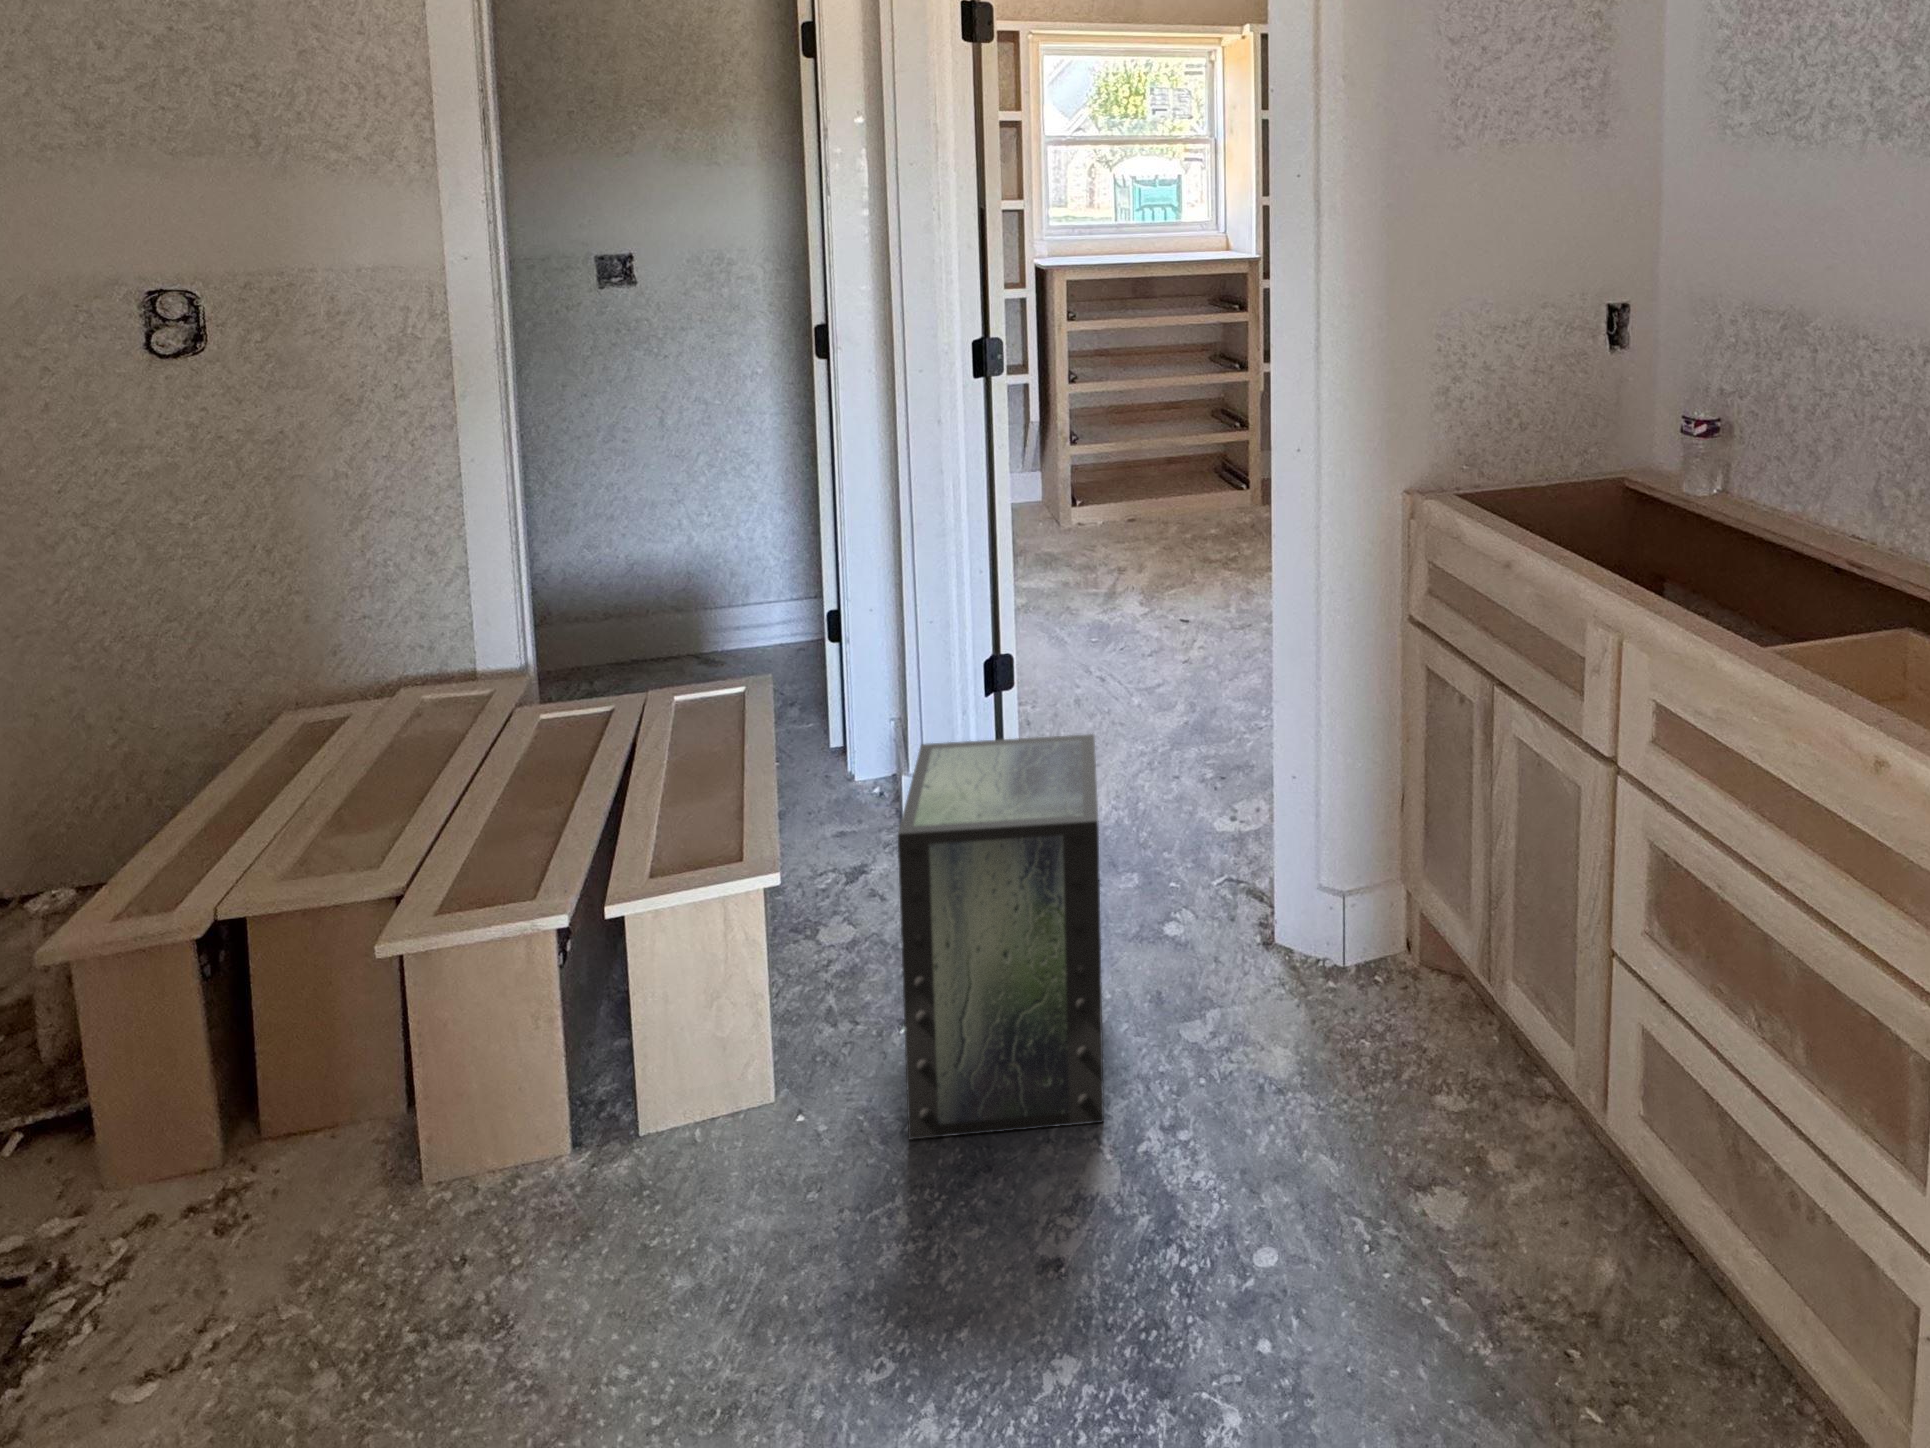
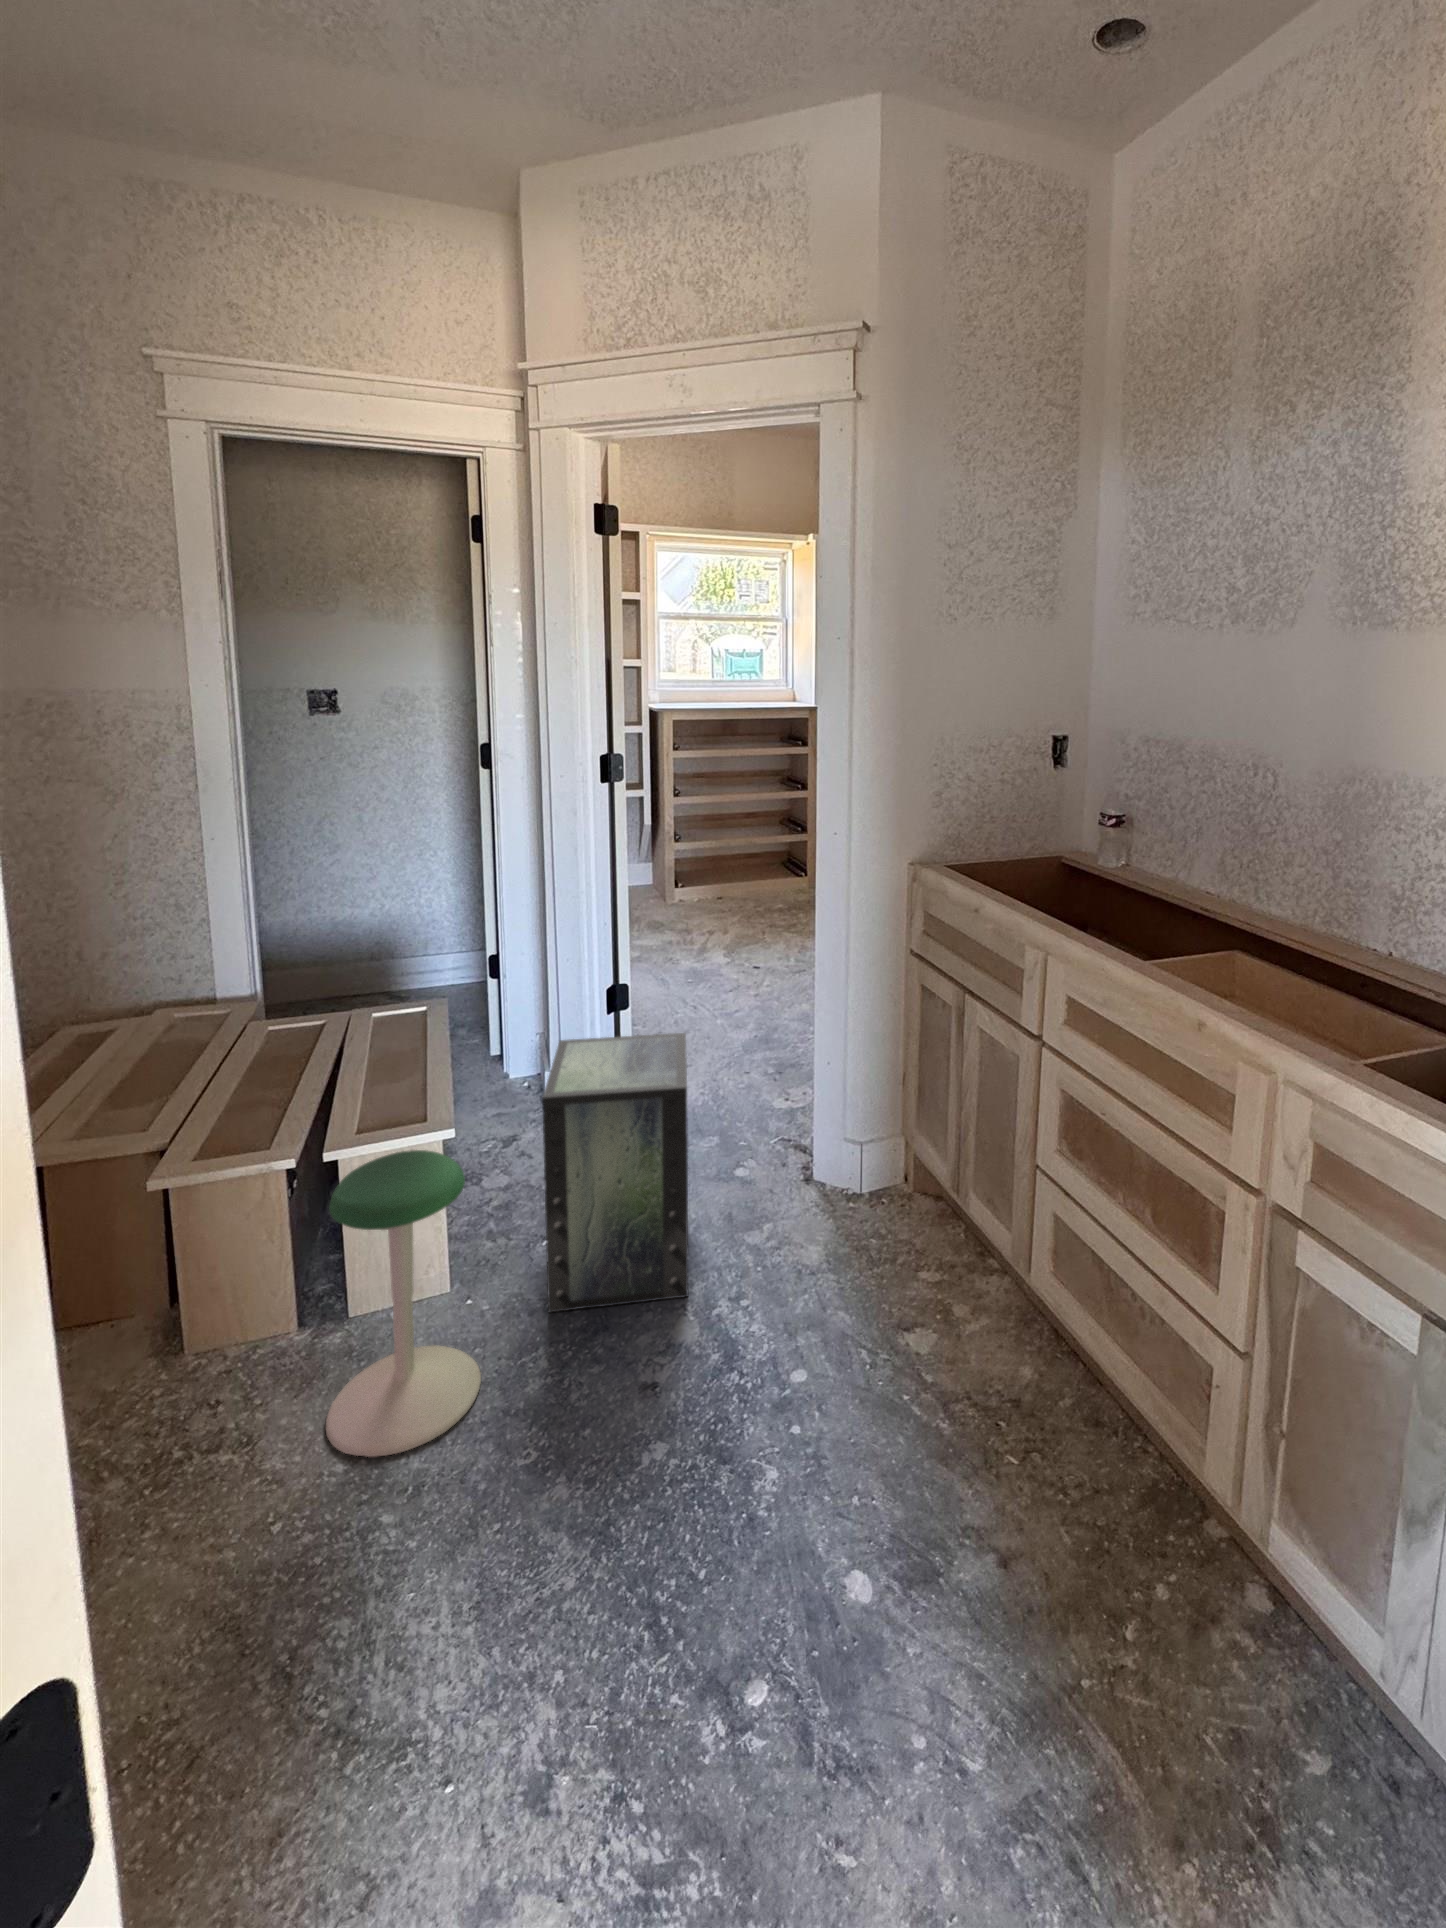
stool: none [604,911,816,1359] -> present [326,1150,481,1457]

